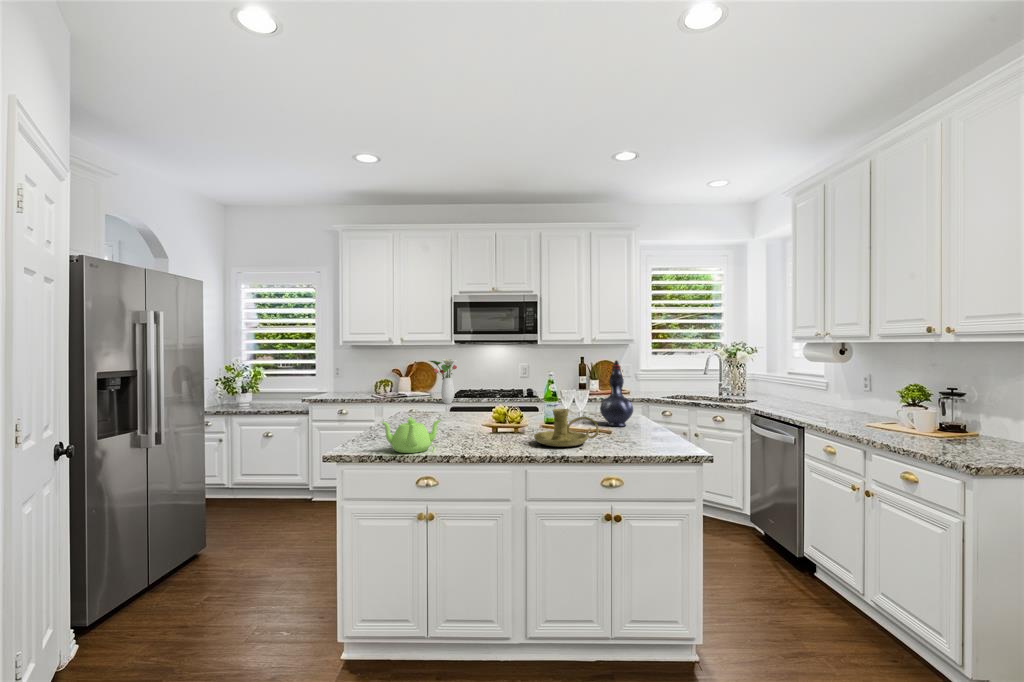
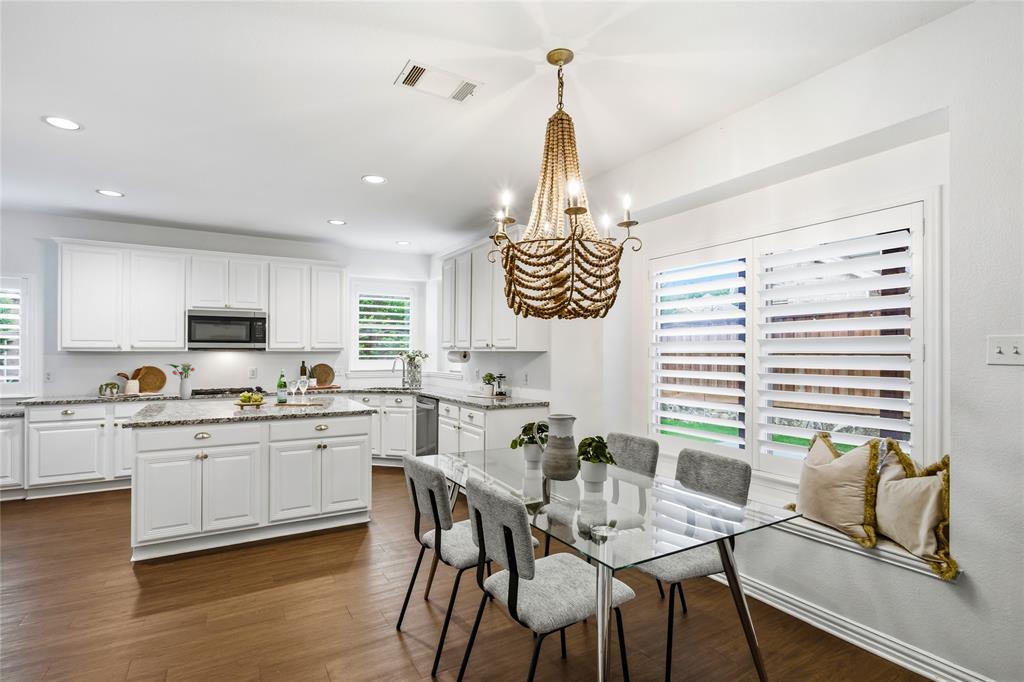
decorative vase: present [600,360,633,426] -> none [316,361,337,402]
candle holder: present [534,409,599,447] -> none [274,389,314,410]
teapot: present [382,417,440,453] -> none [170,397,213,417]

